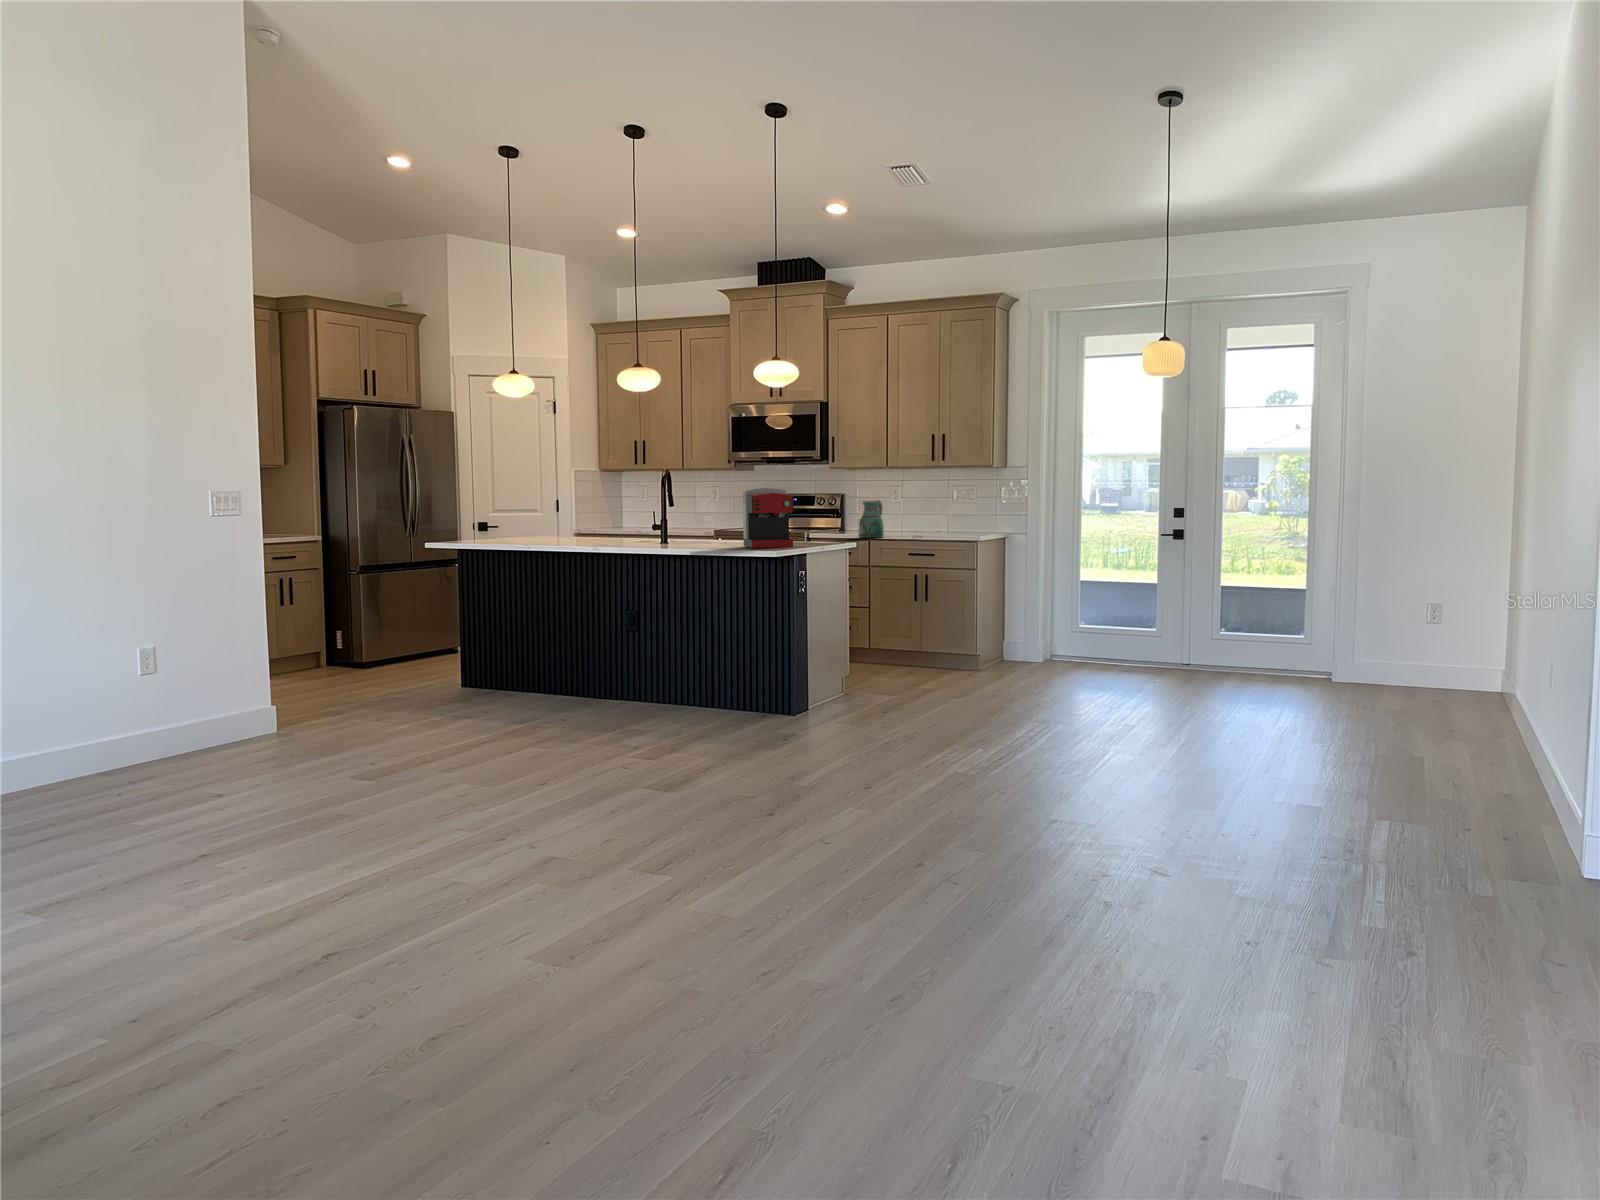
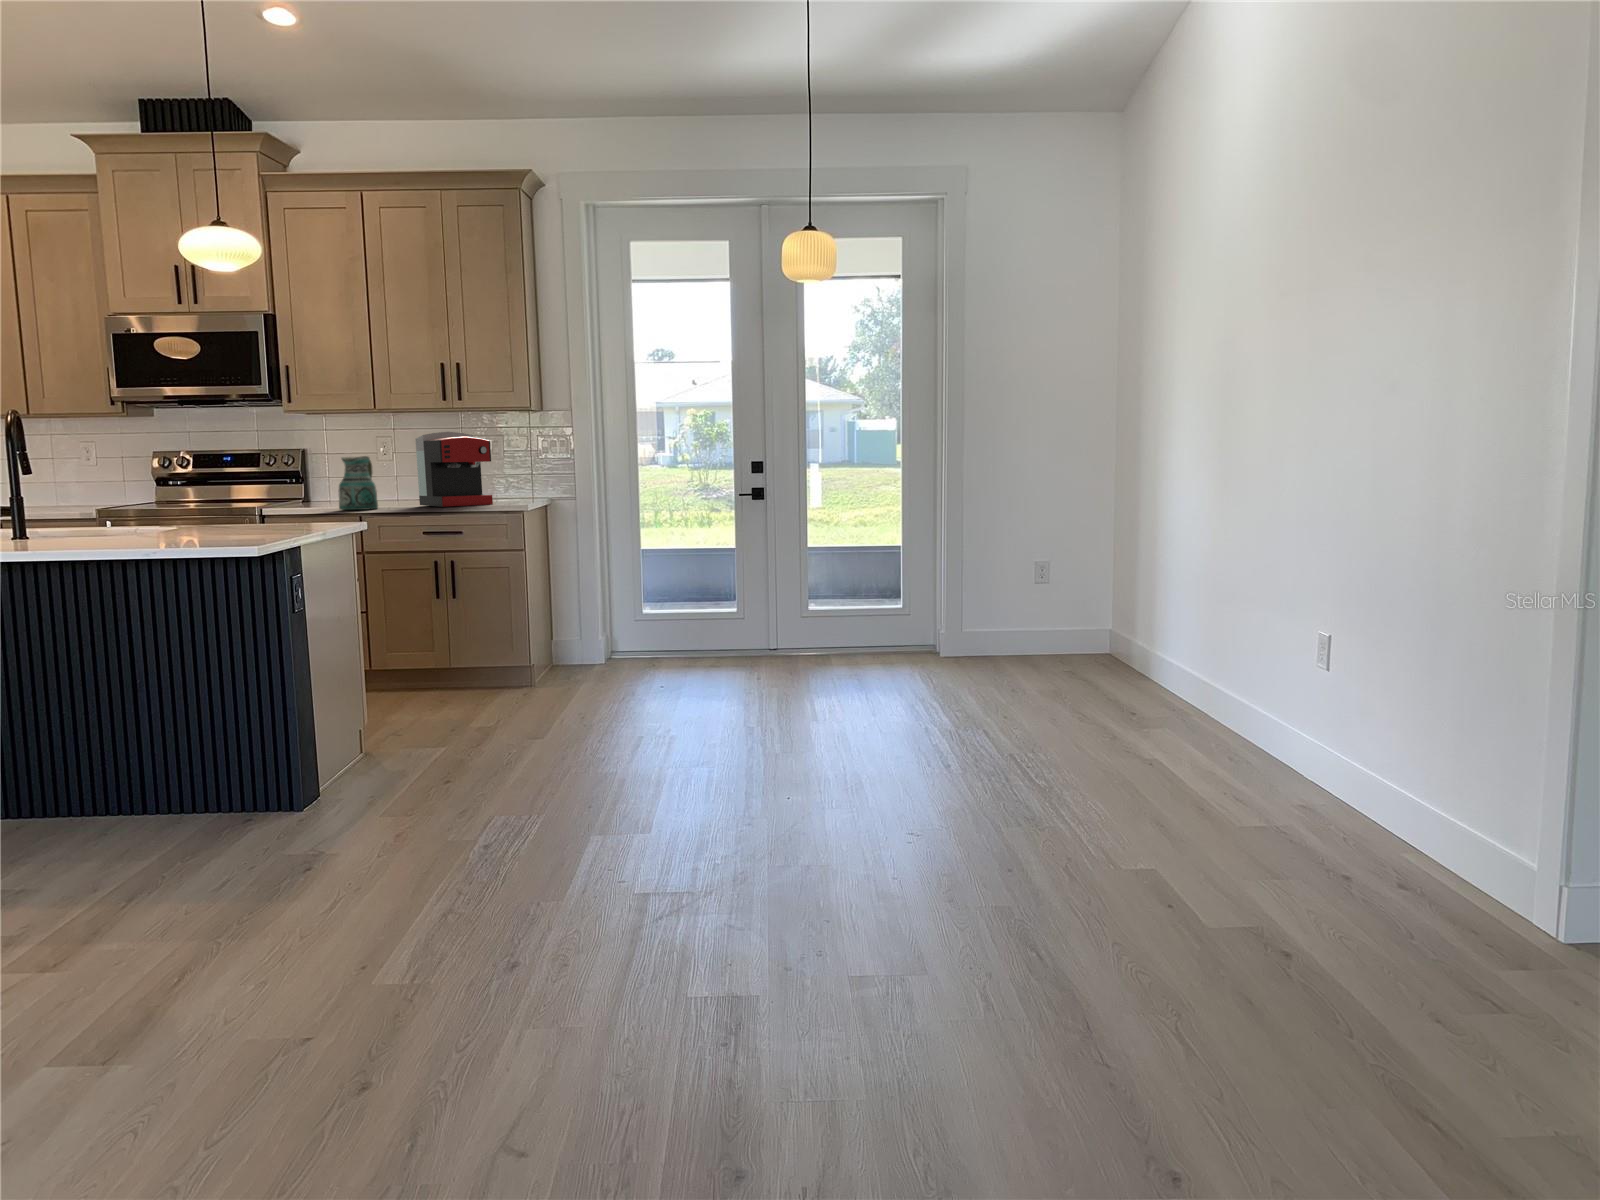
coffee maker: present [743,488,794,548] -> present [415,432,493,507]

